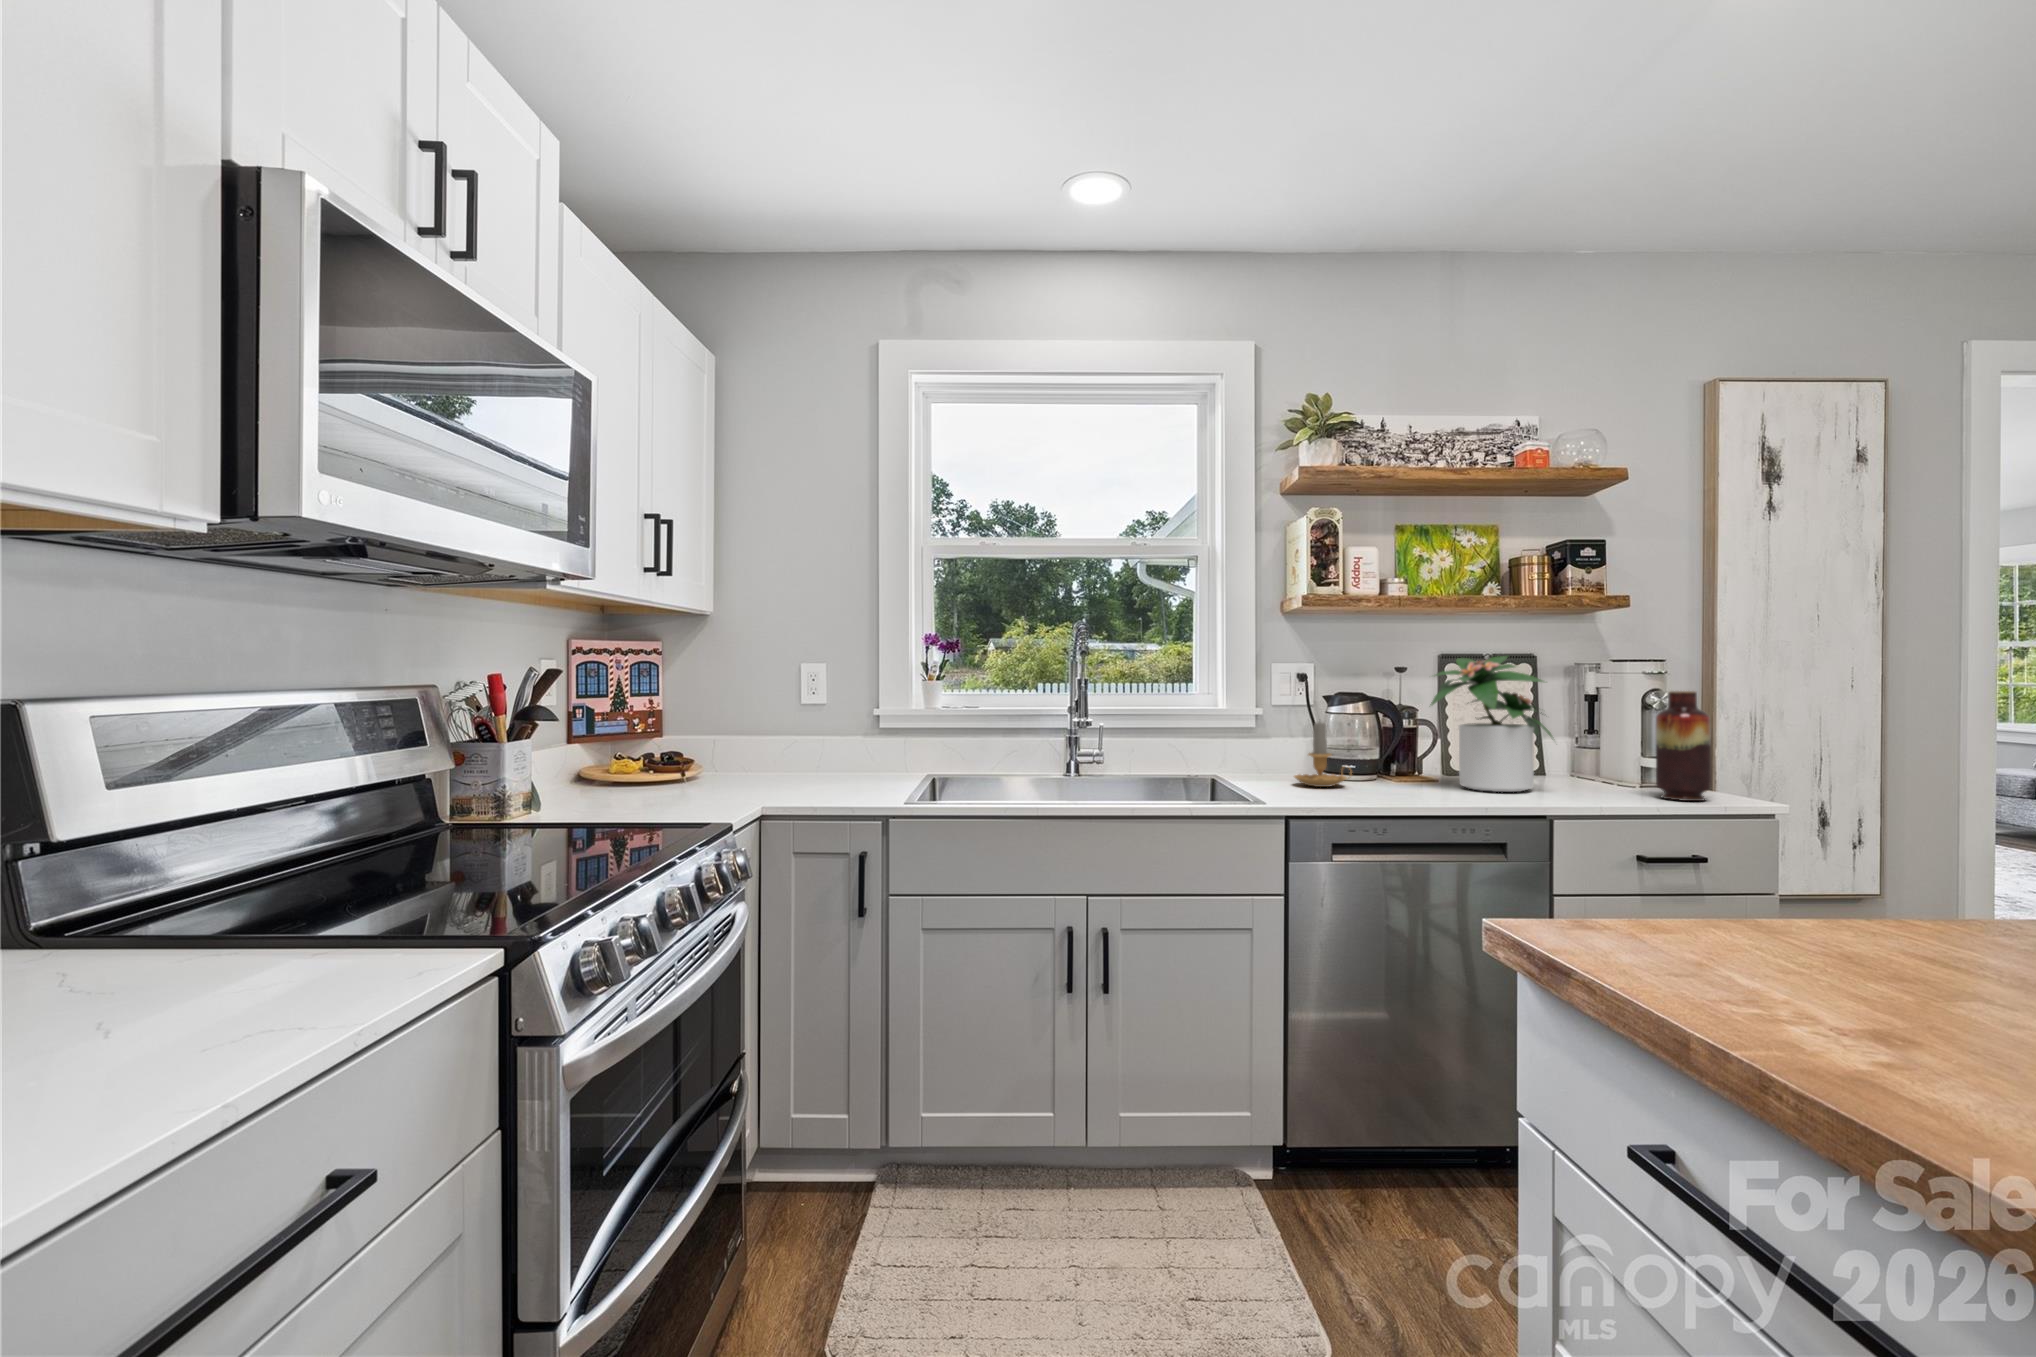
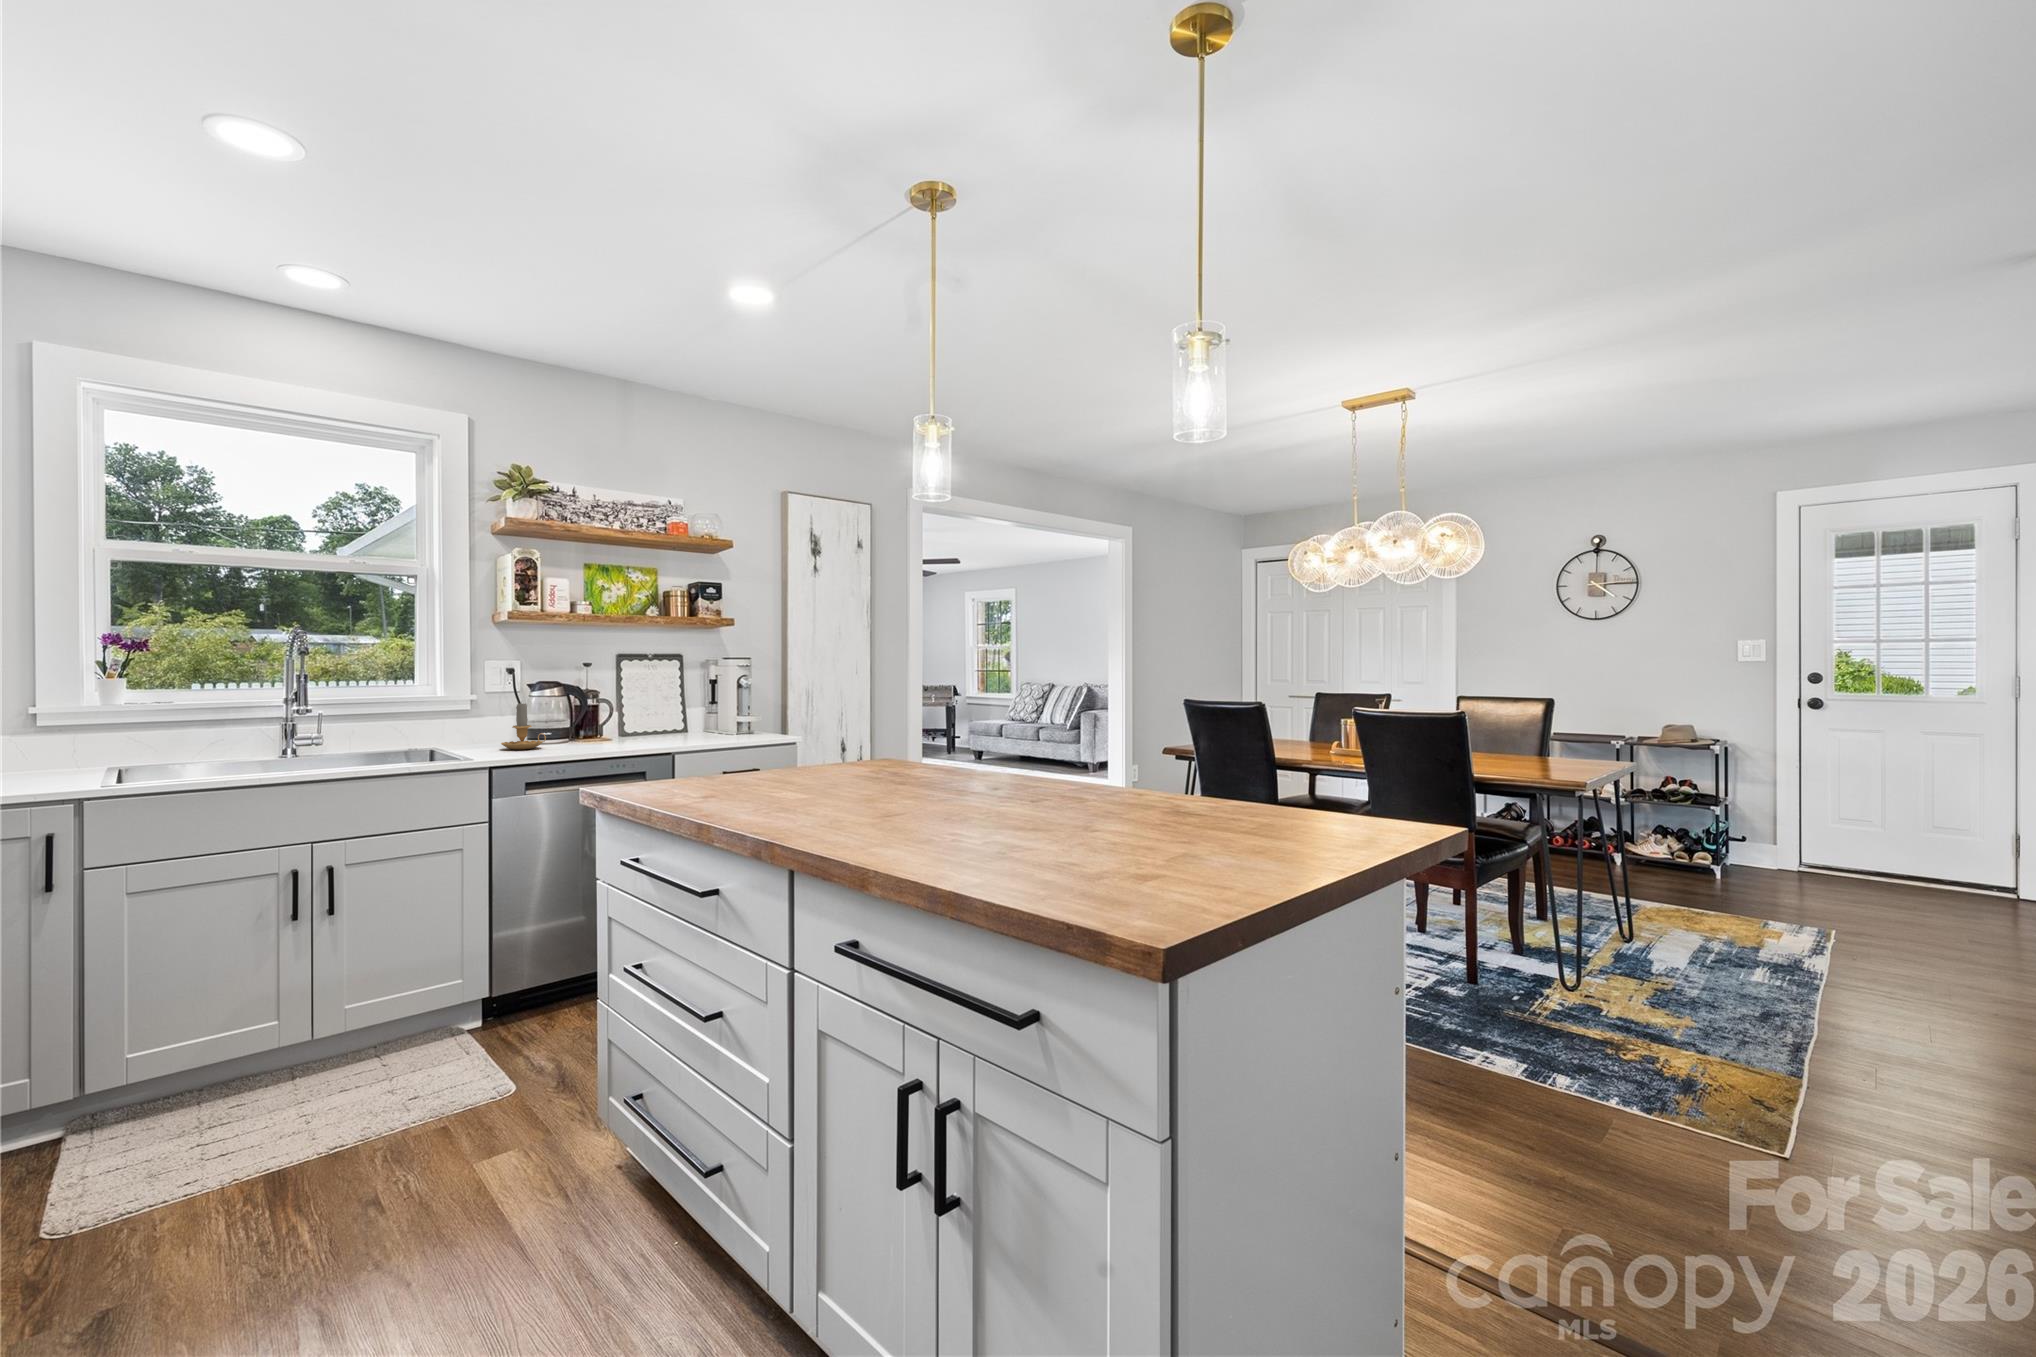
potted plant: present [1430,656,1553,792] -> none [602,656,685,744]
vase: present [1656,691,1711,801] -> none [740,678,768,741]

